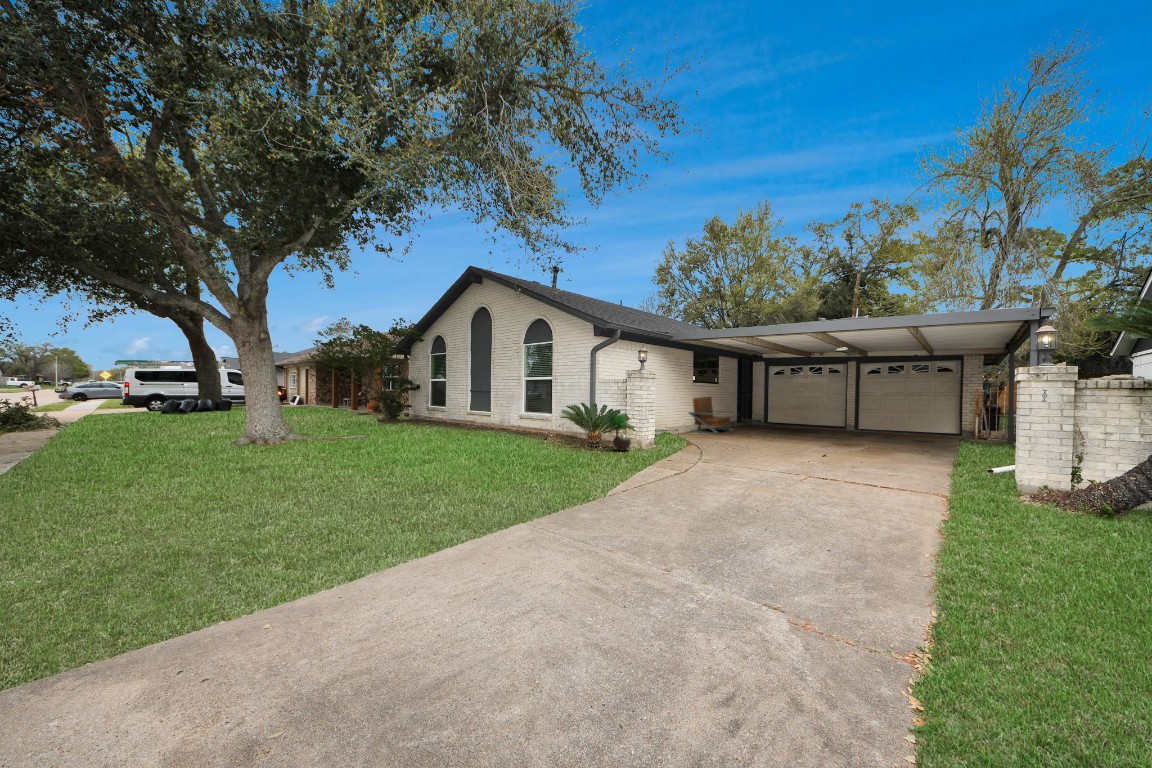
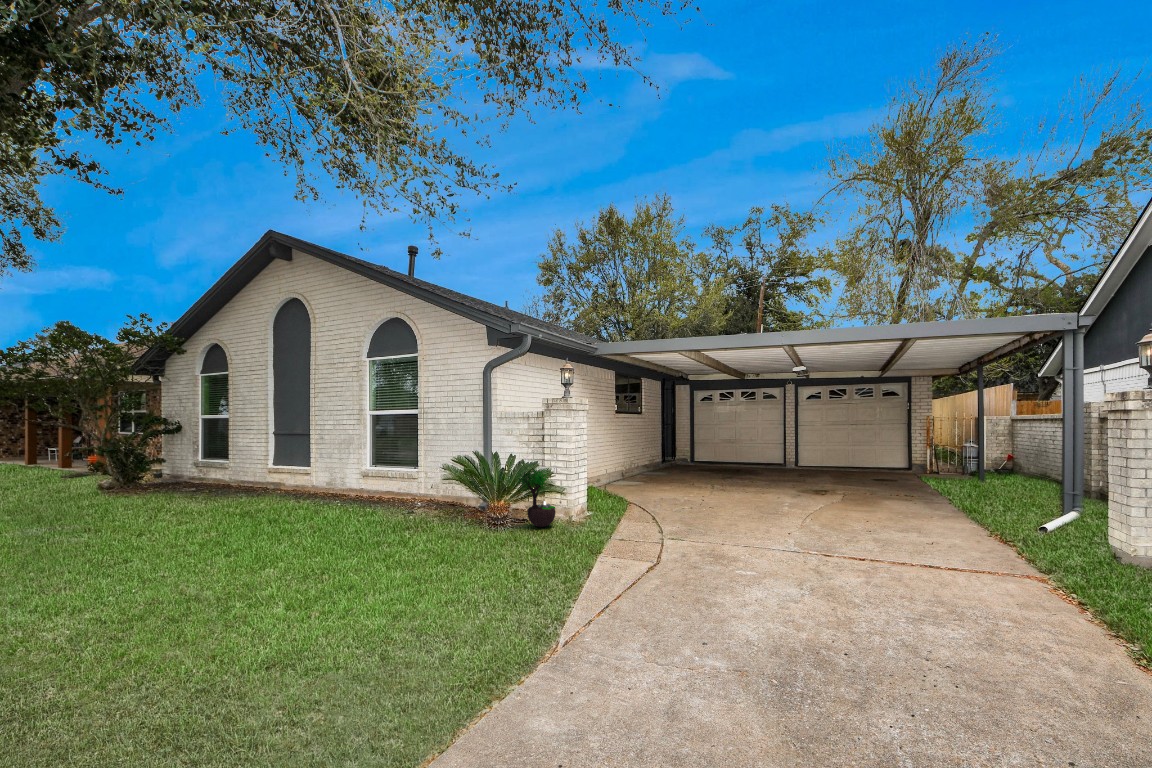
lounge chair: present [689,397,733,434] -> none [611,433,668,486]

